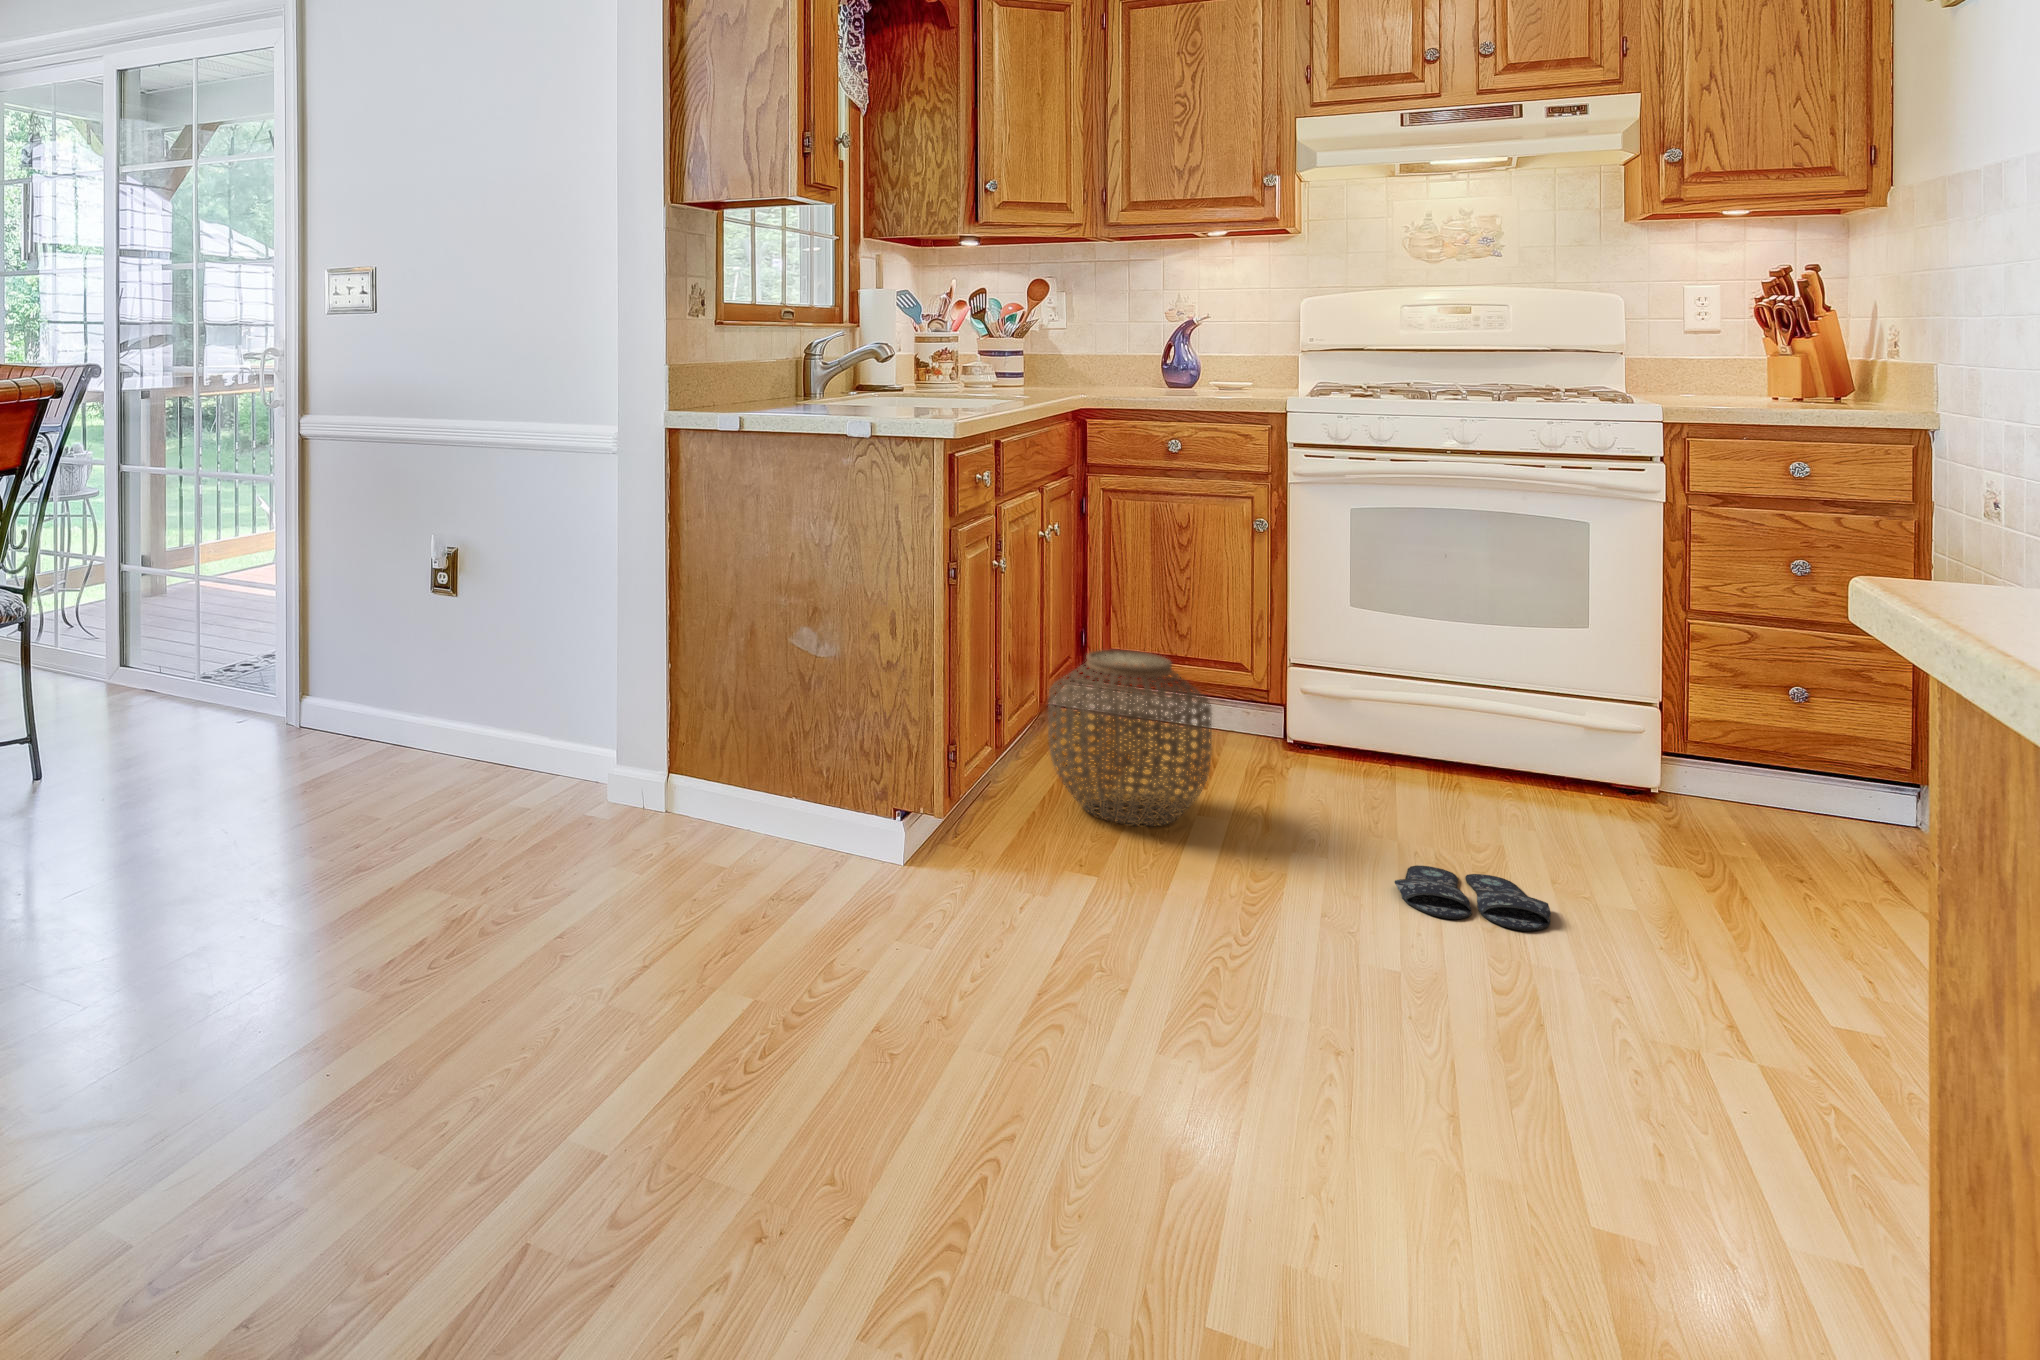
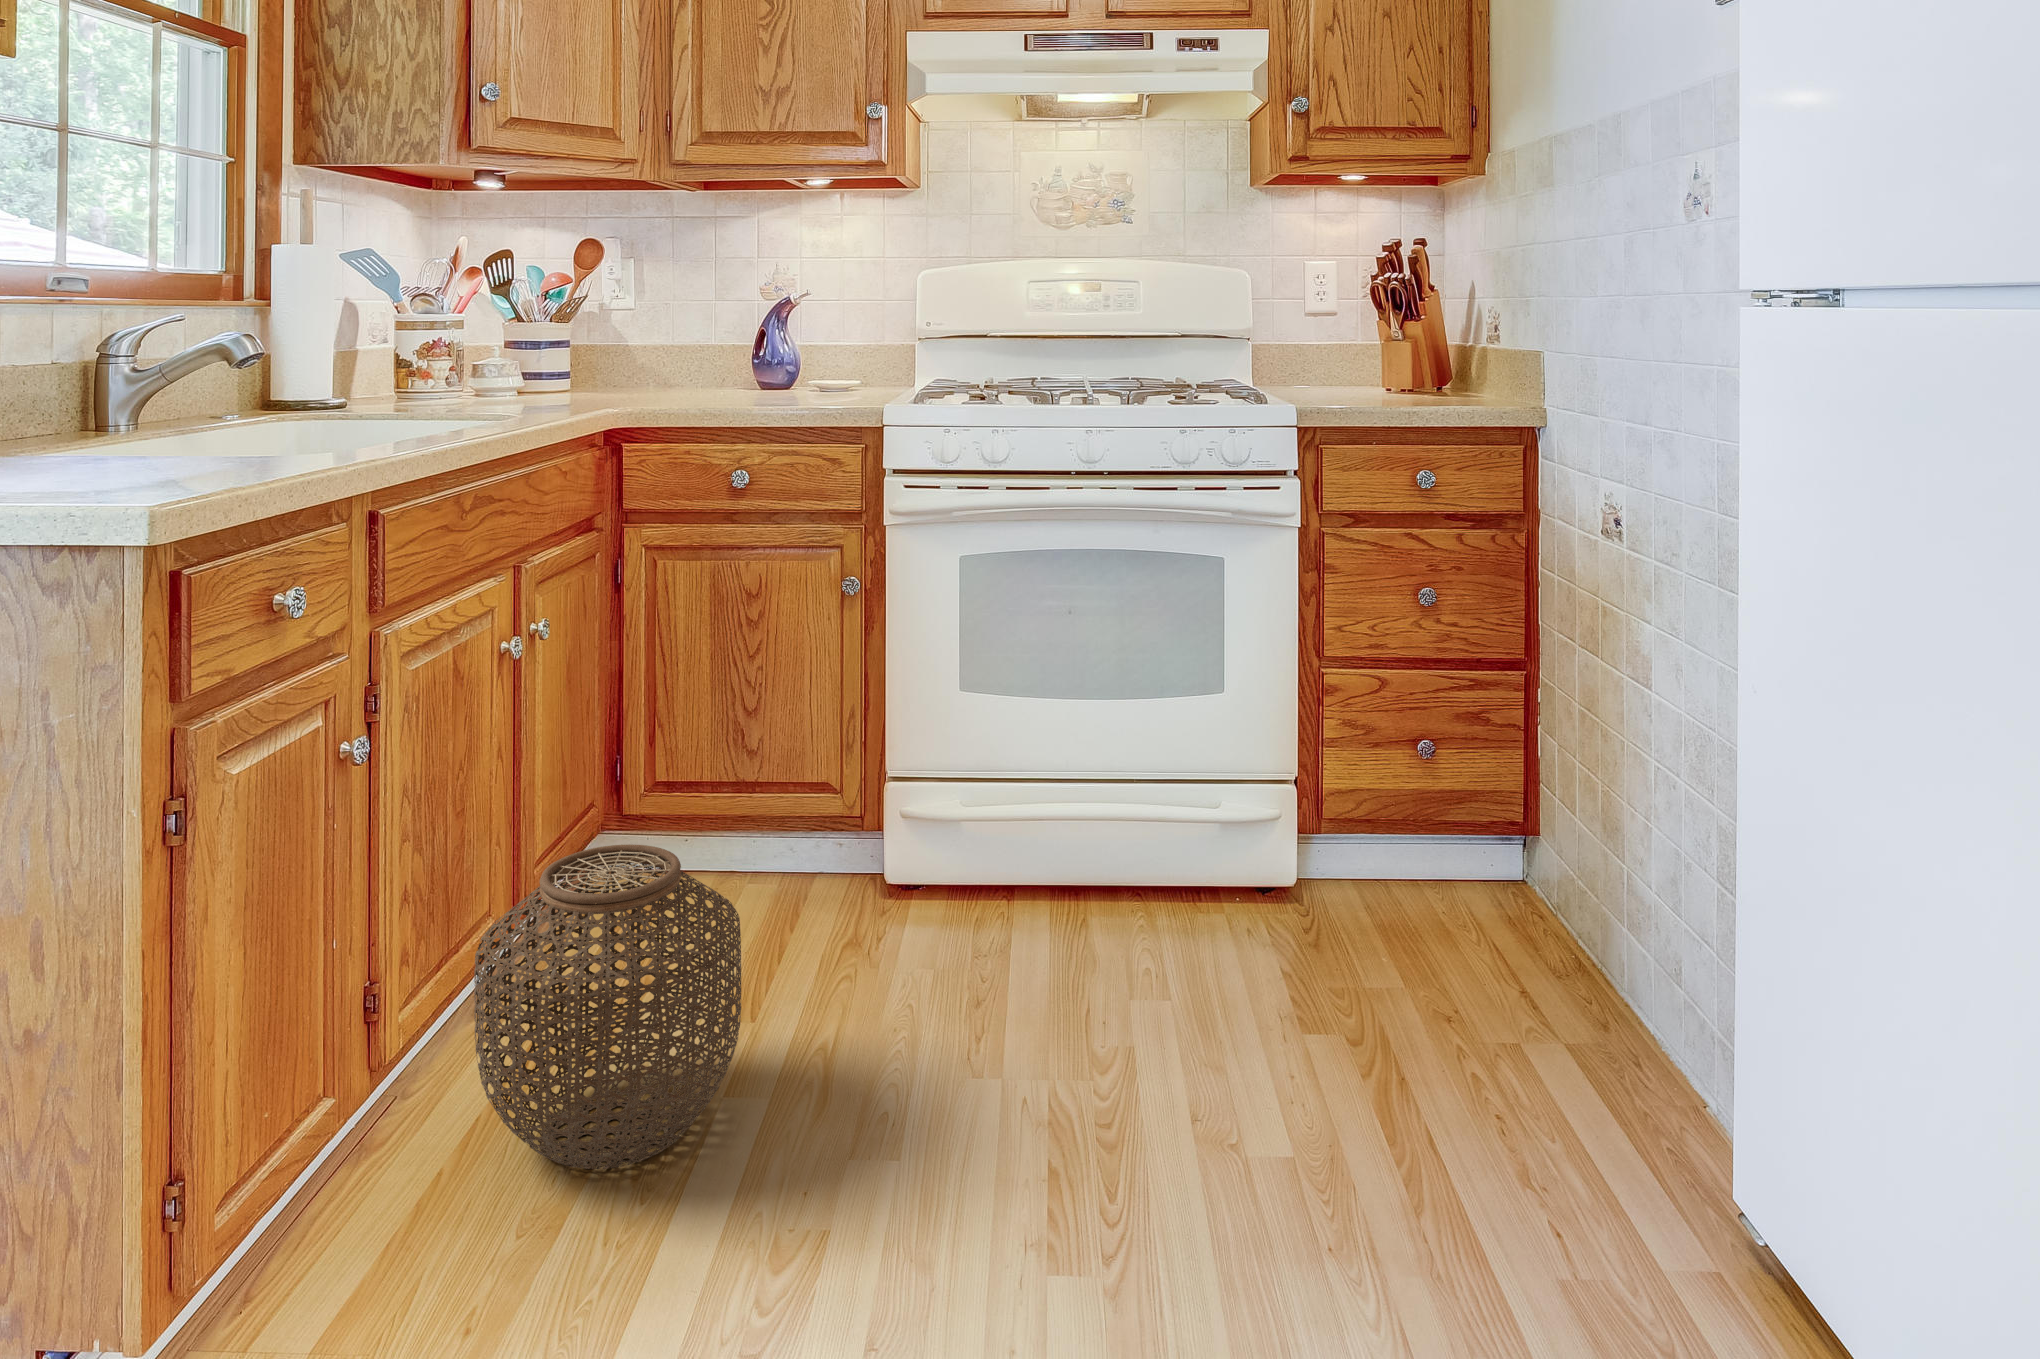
slippers: present [1394,865,1551,931] -> none [988,1144,1196,1303]

